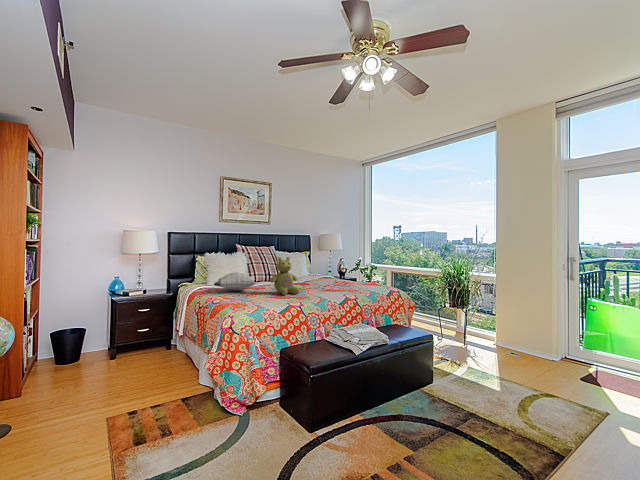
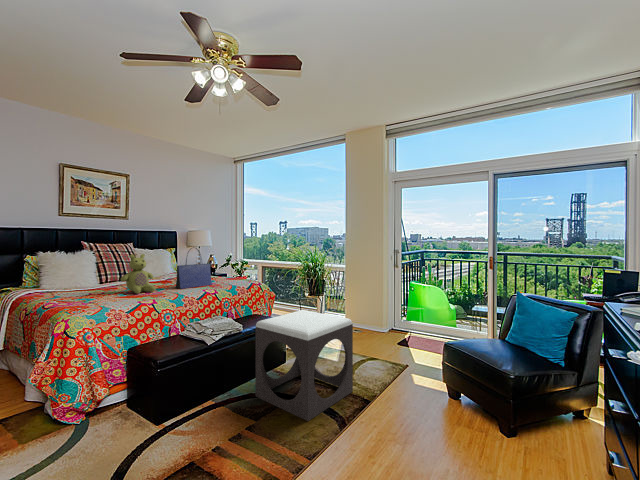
tote bag: none [317,251,351,293] -> present [176,248,212,289]
pillow: present [214,272,255,291] -> none [48,272,104,292]
footstool: none [406,325,530,463] -> present [256,310,353,421]

